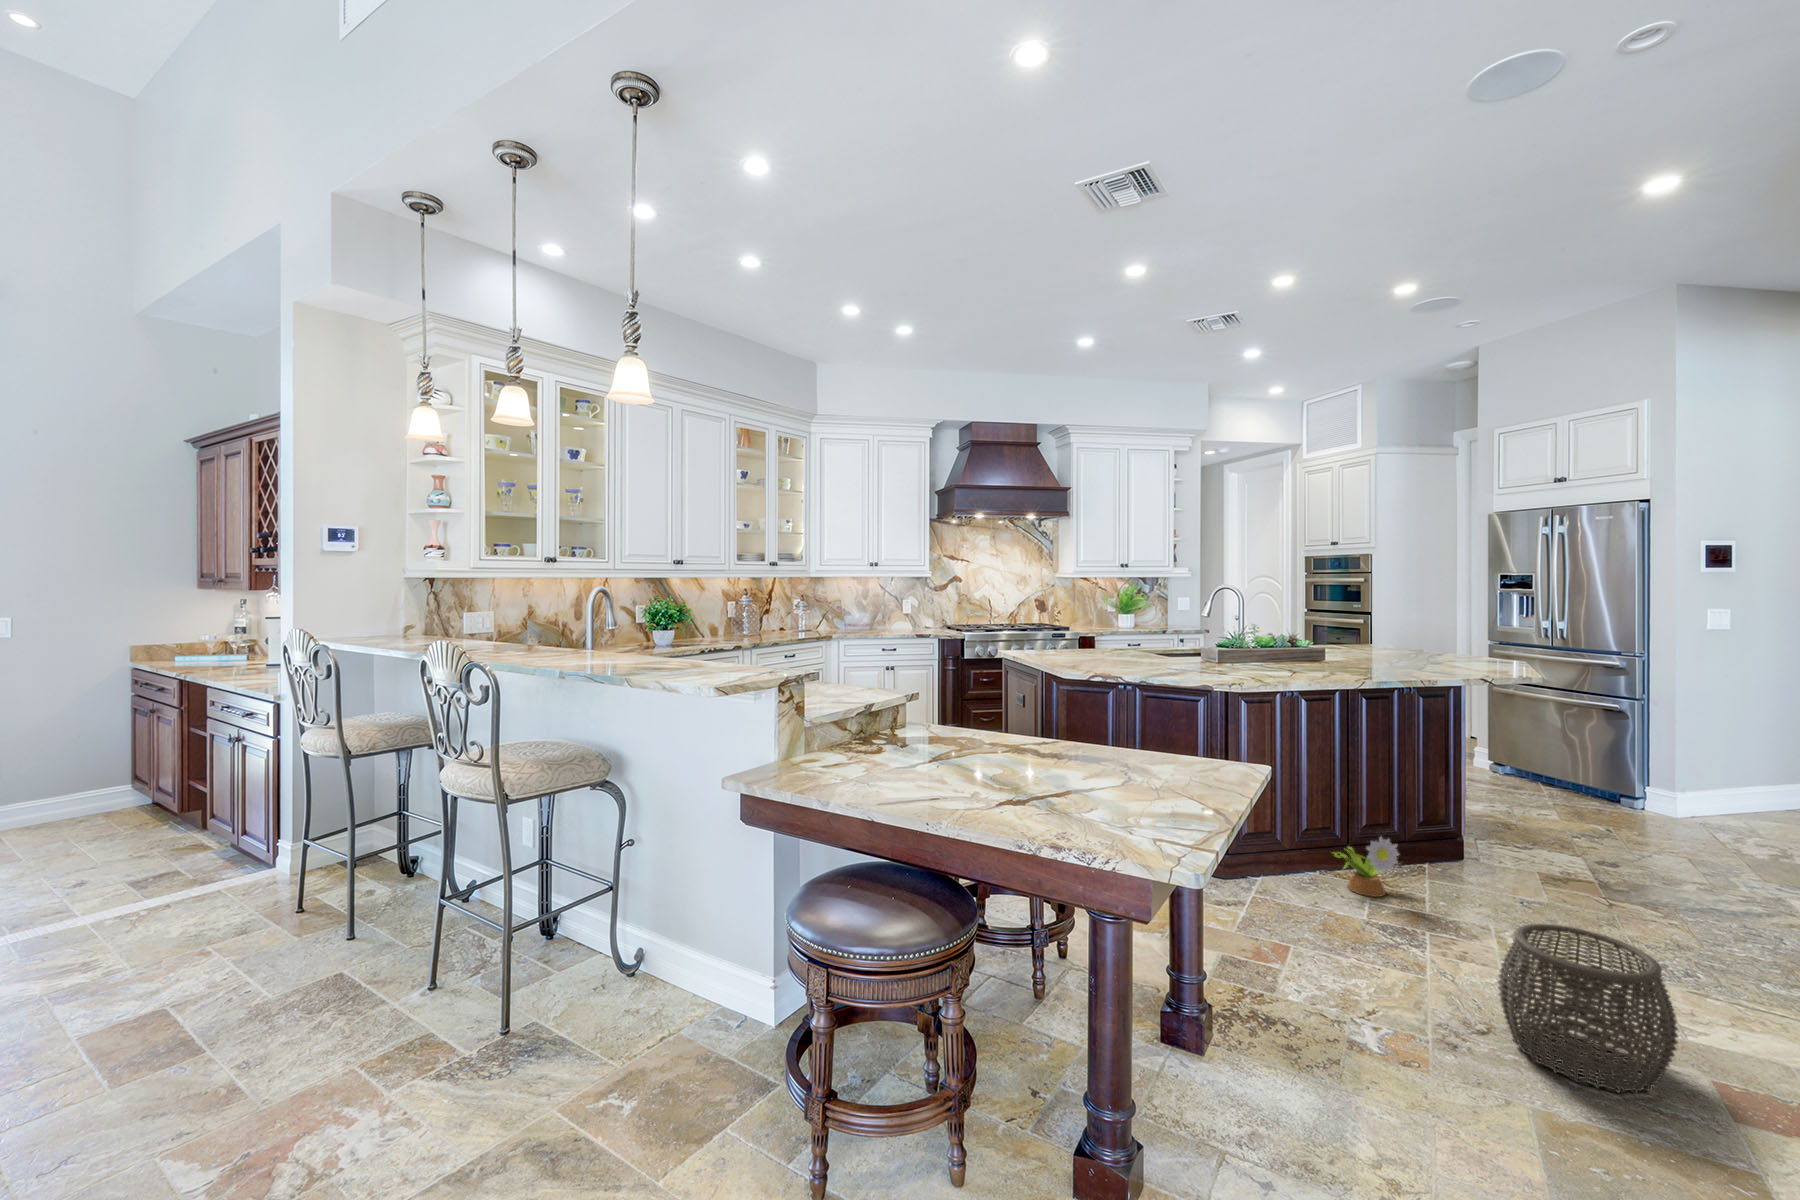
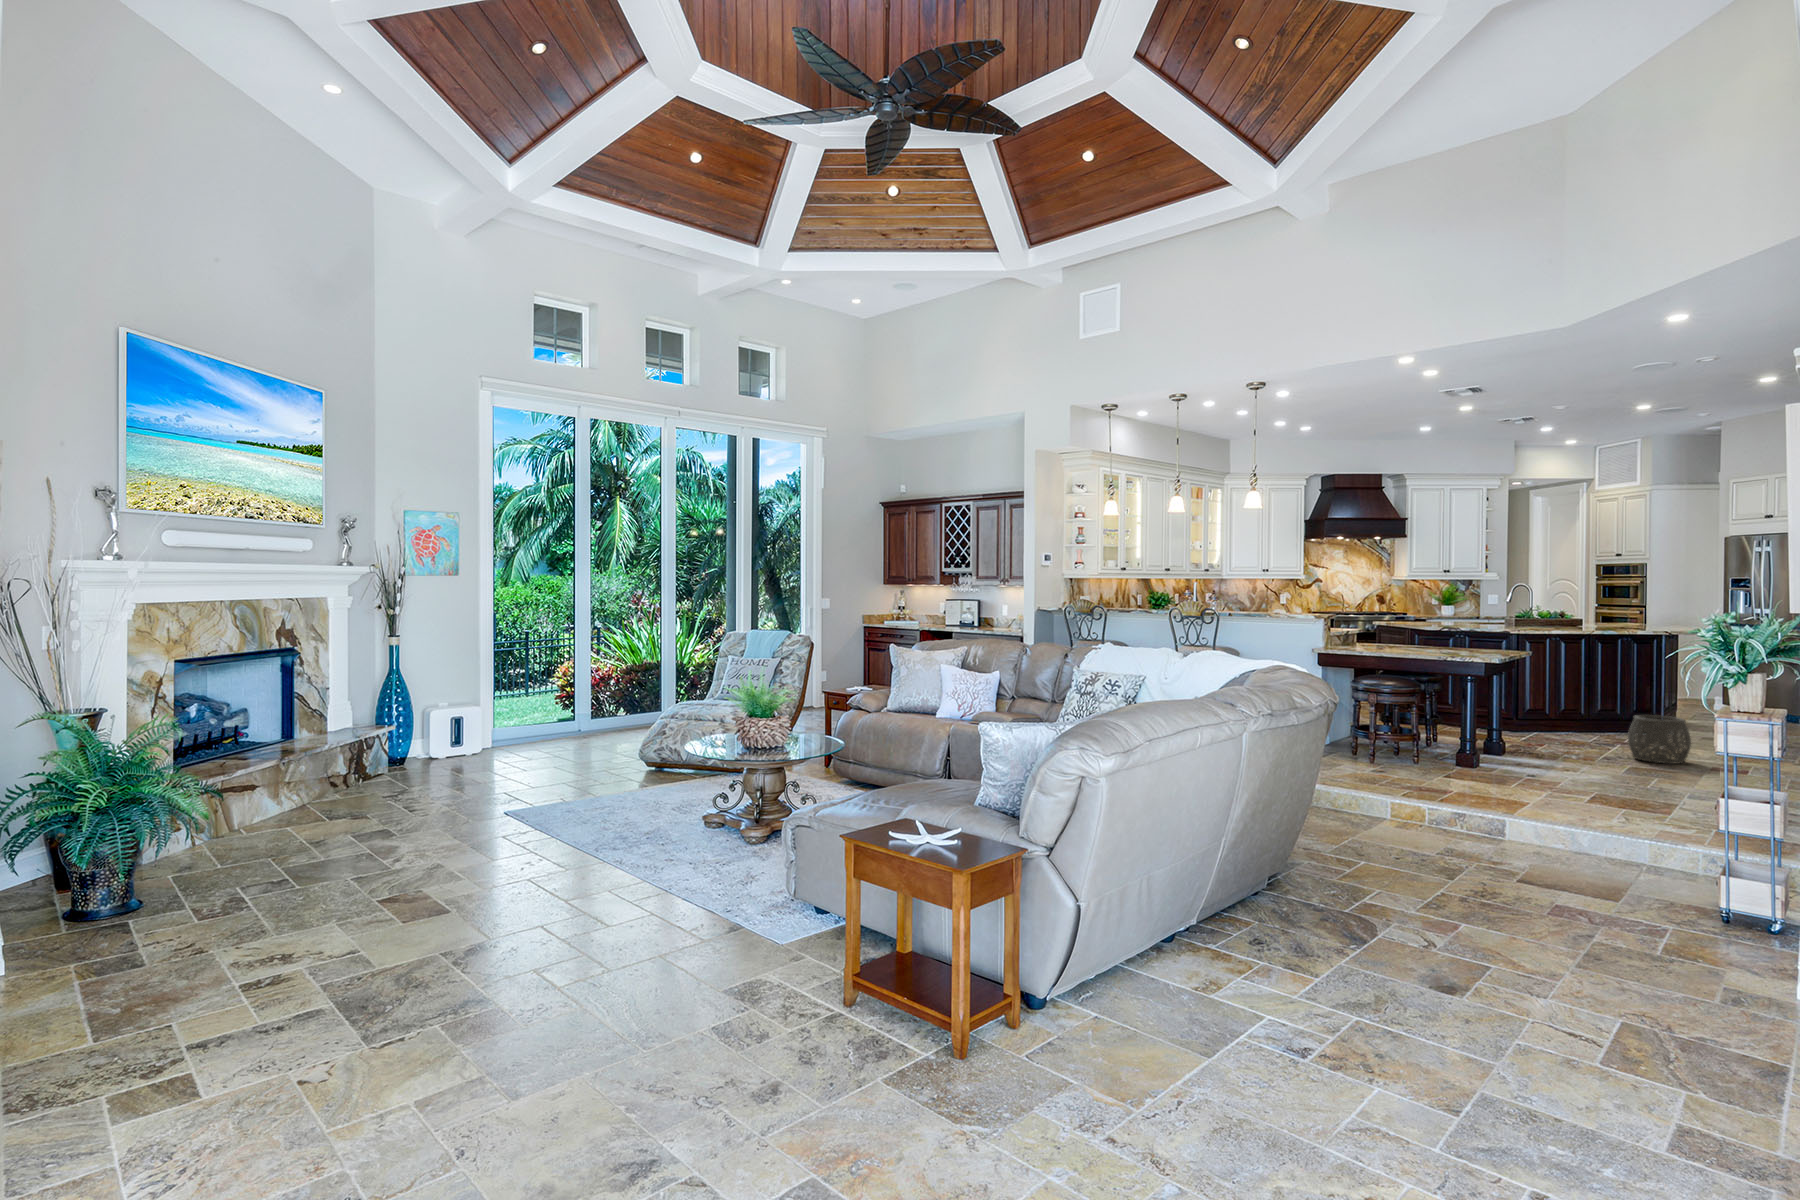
decorative plant: present [1334,837,1400,897] -> none [1575,707,1615,738]

